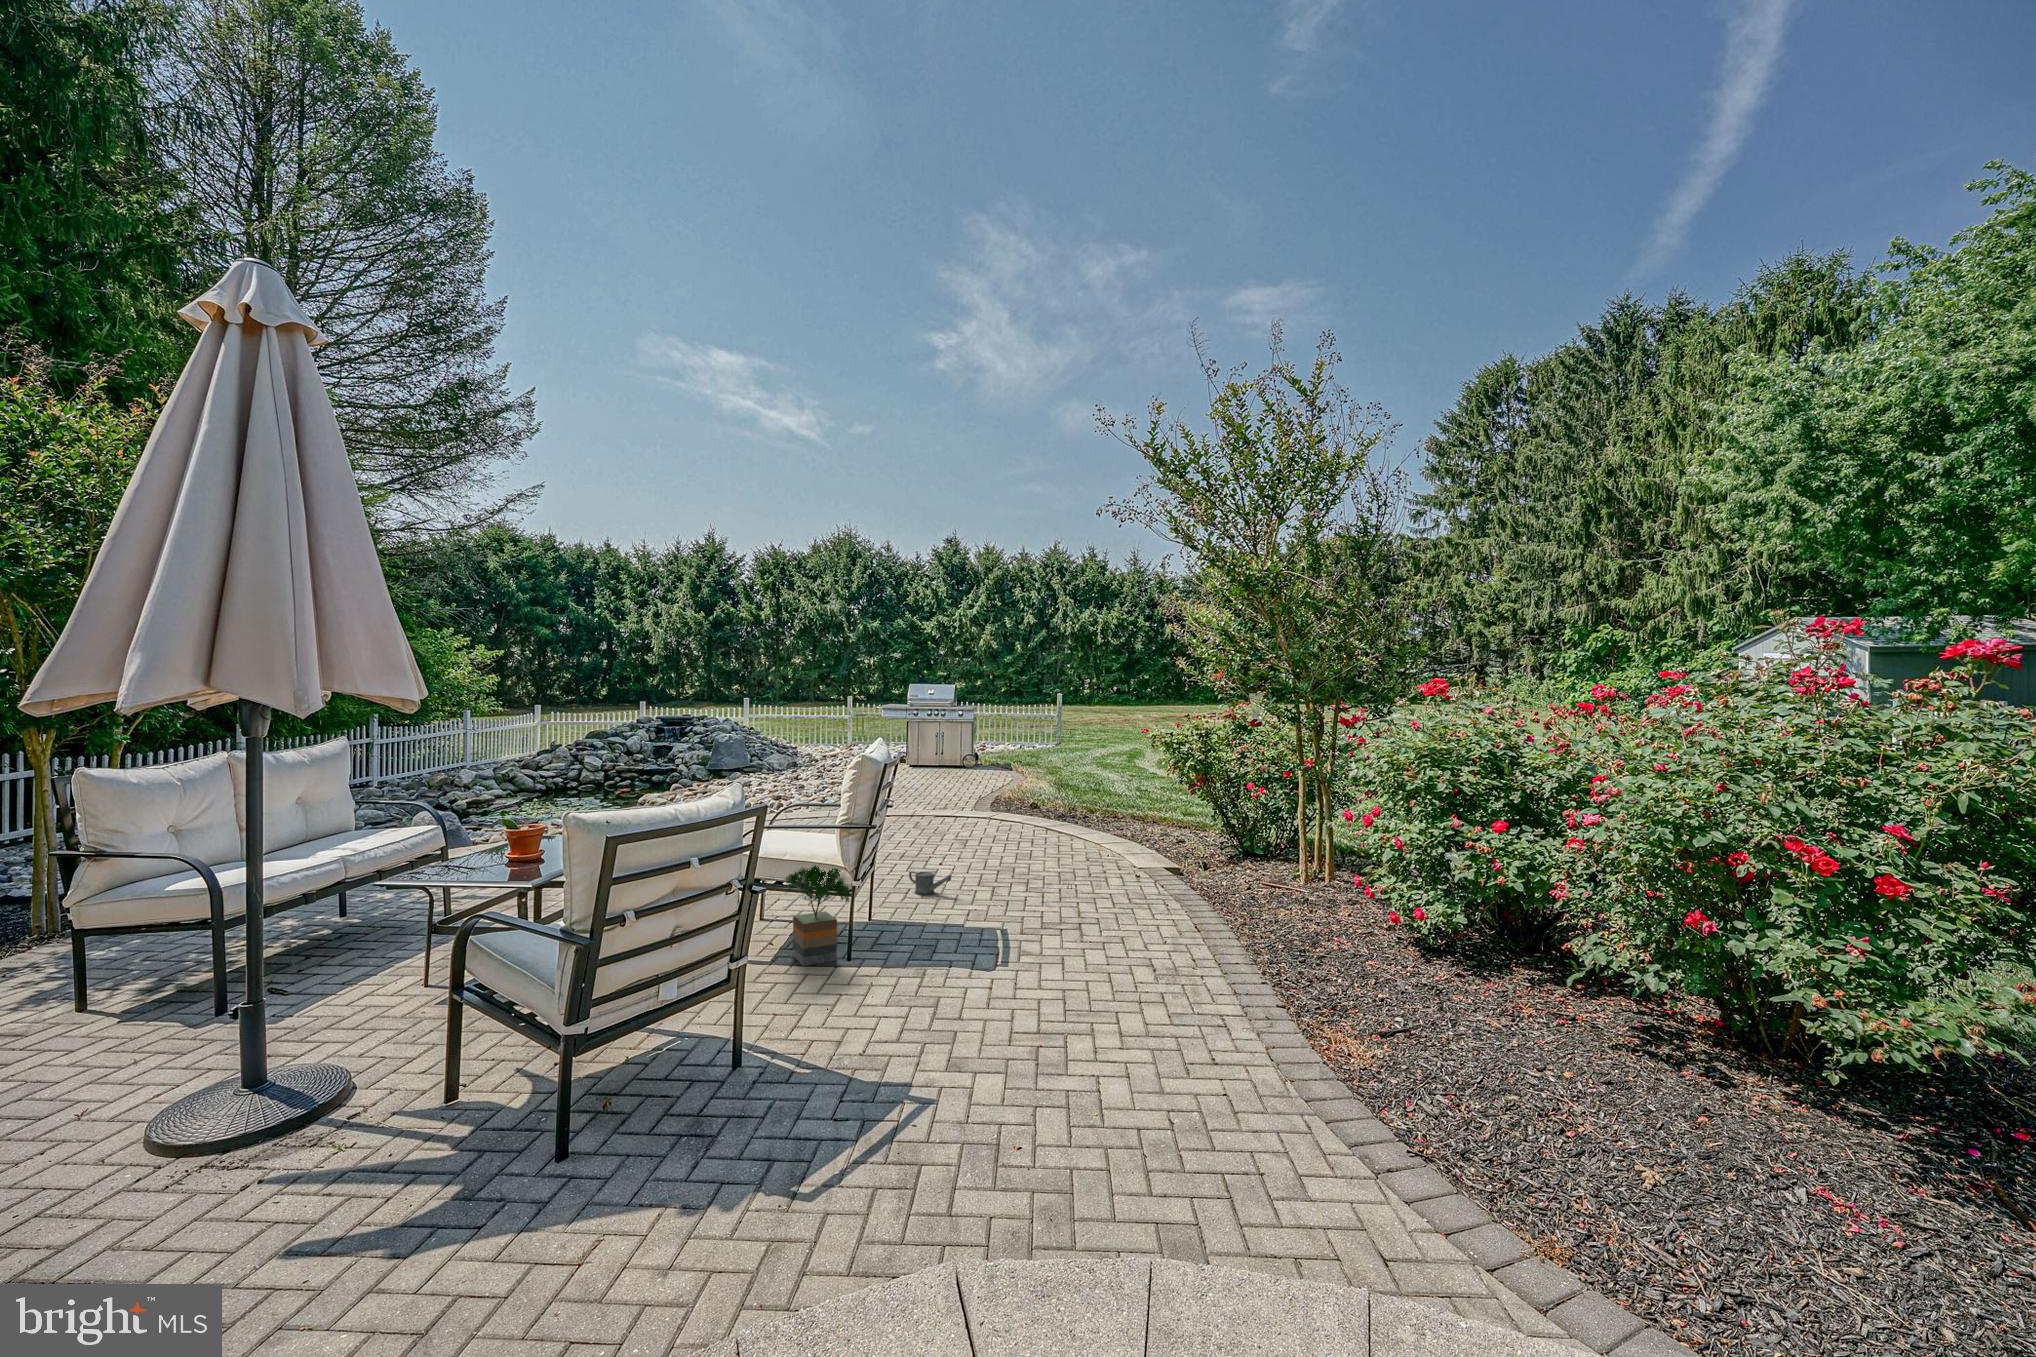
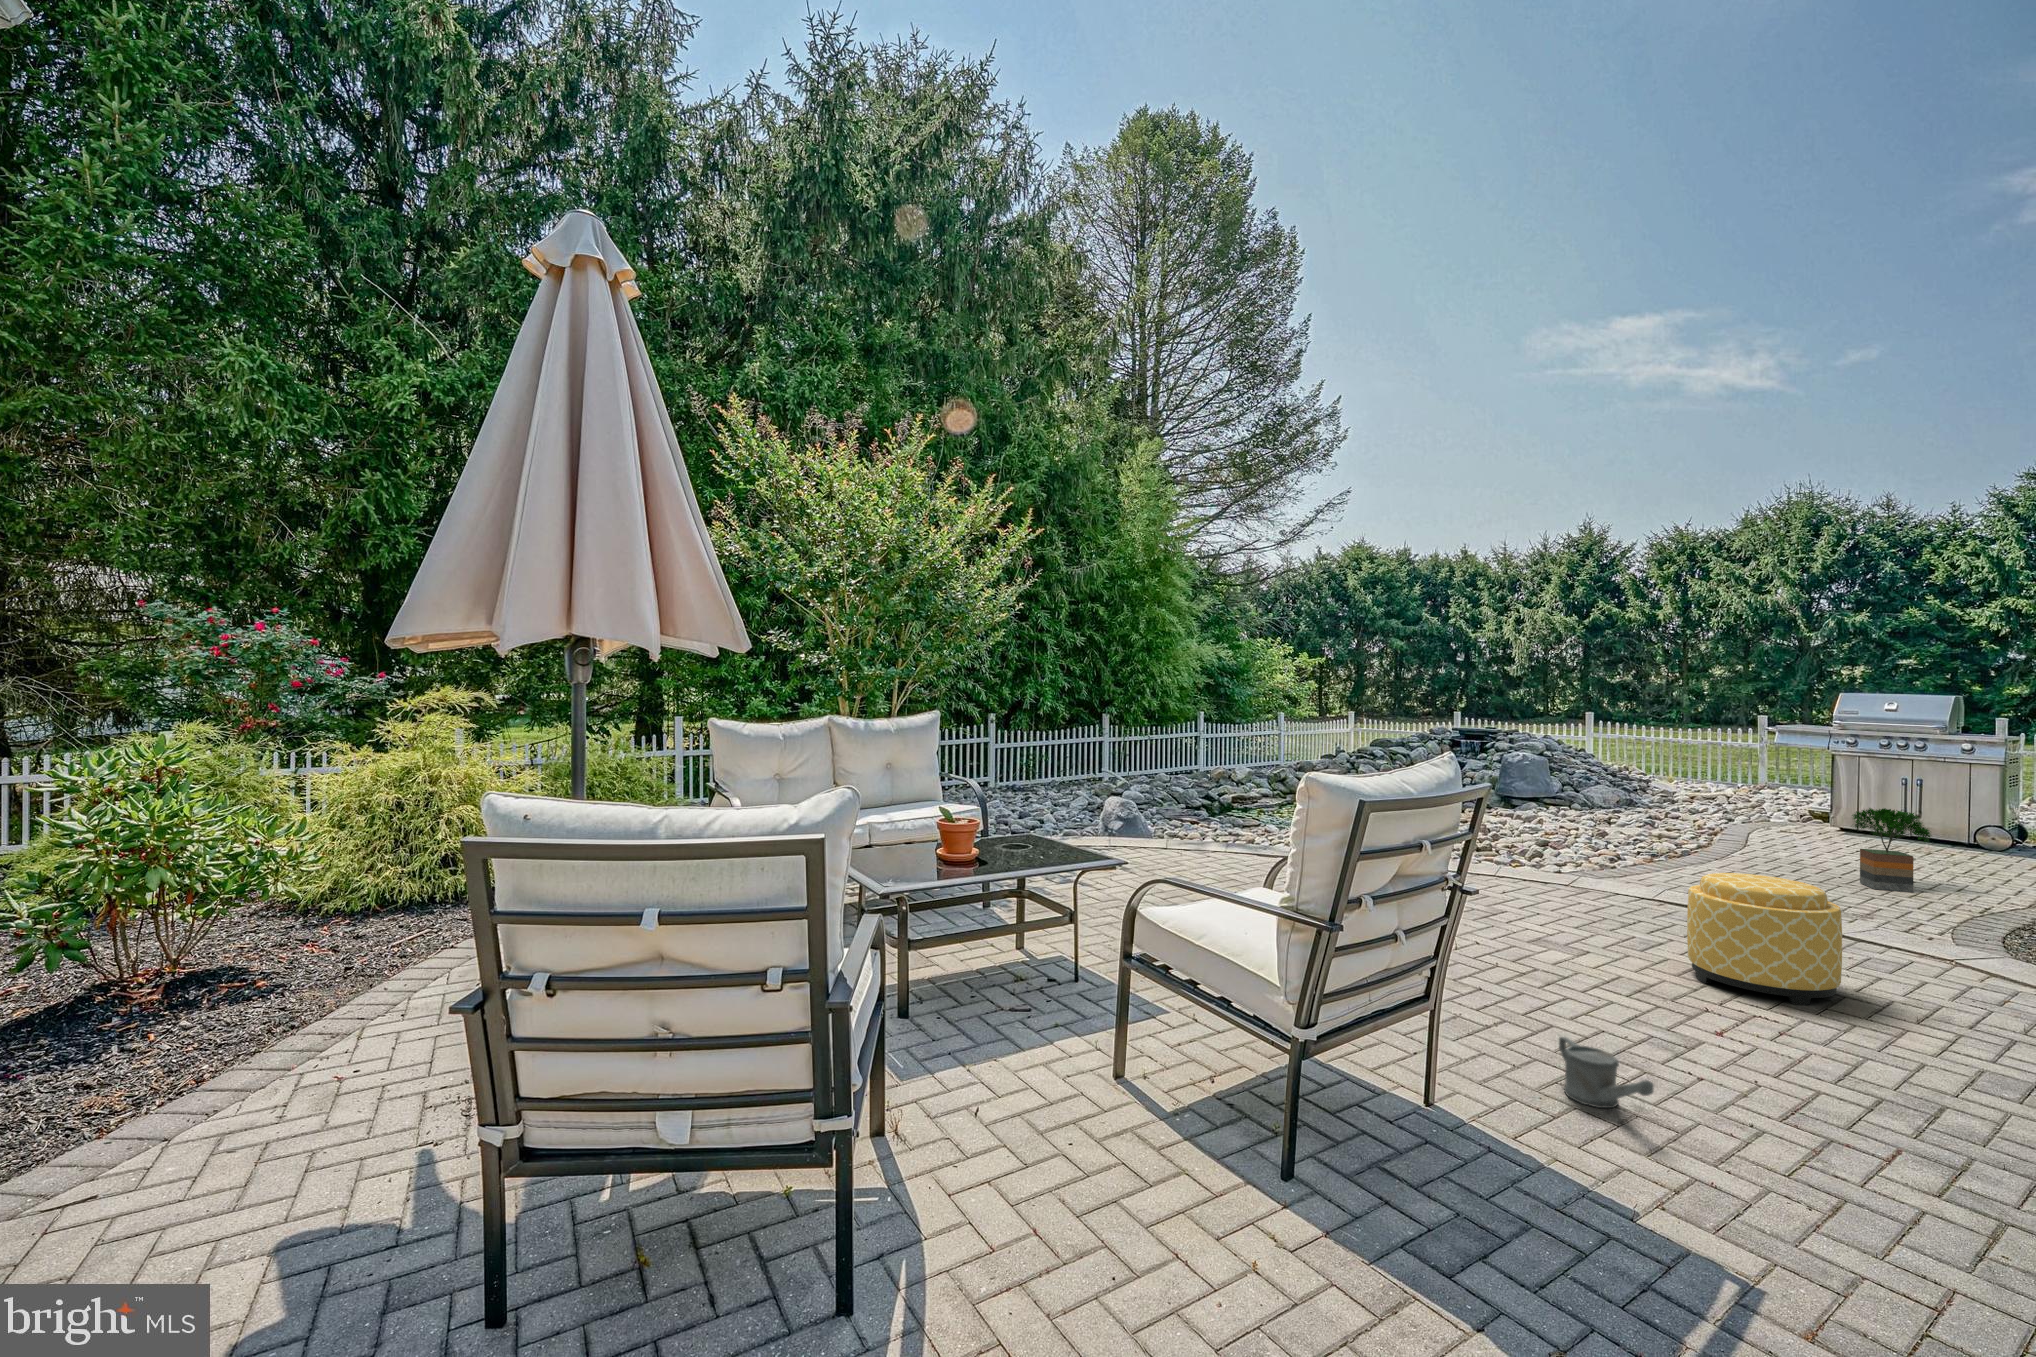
ottoman: none [912,793,966,848] -> present [1687,873,1842,1005]
potted tree: present [785,865,851,966] -> present [1852,808,1931,892]

